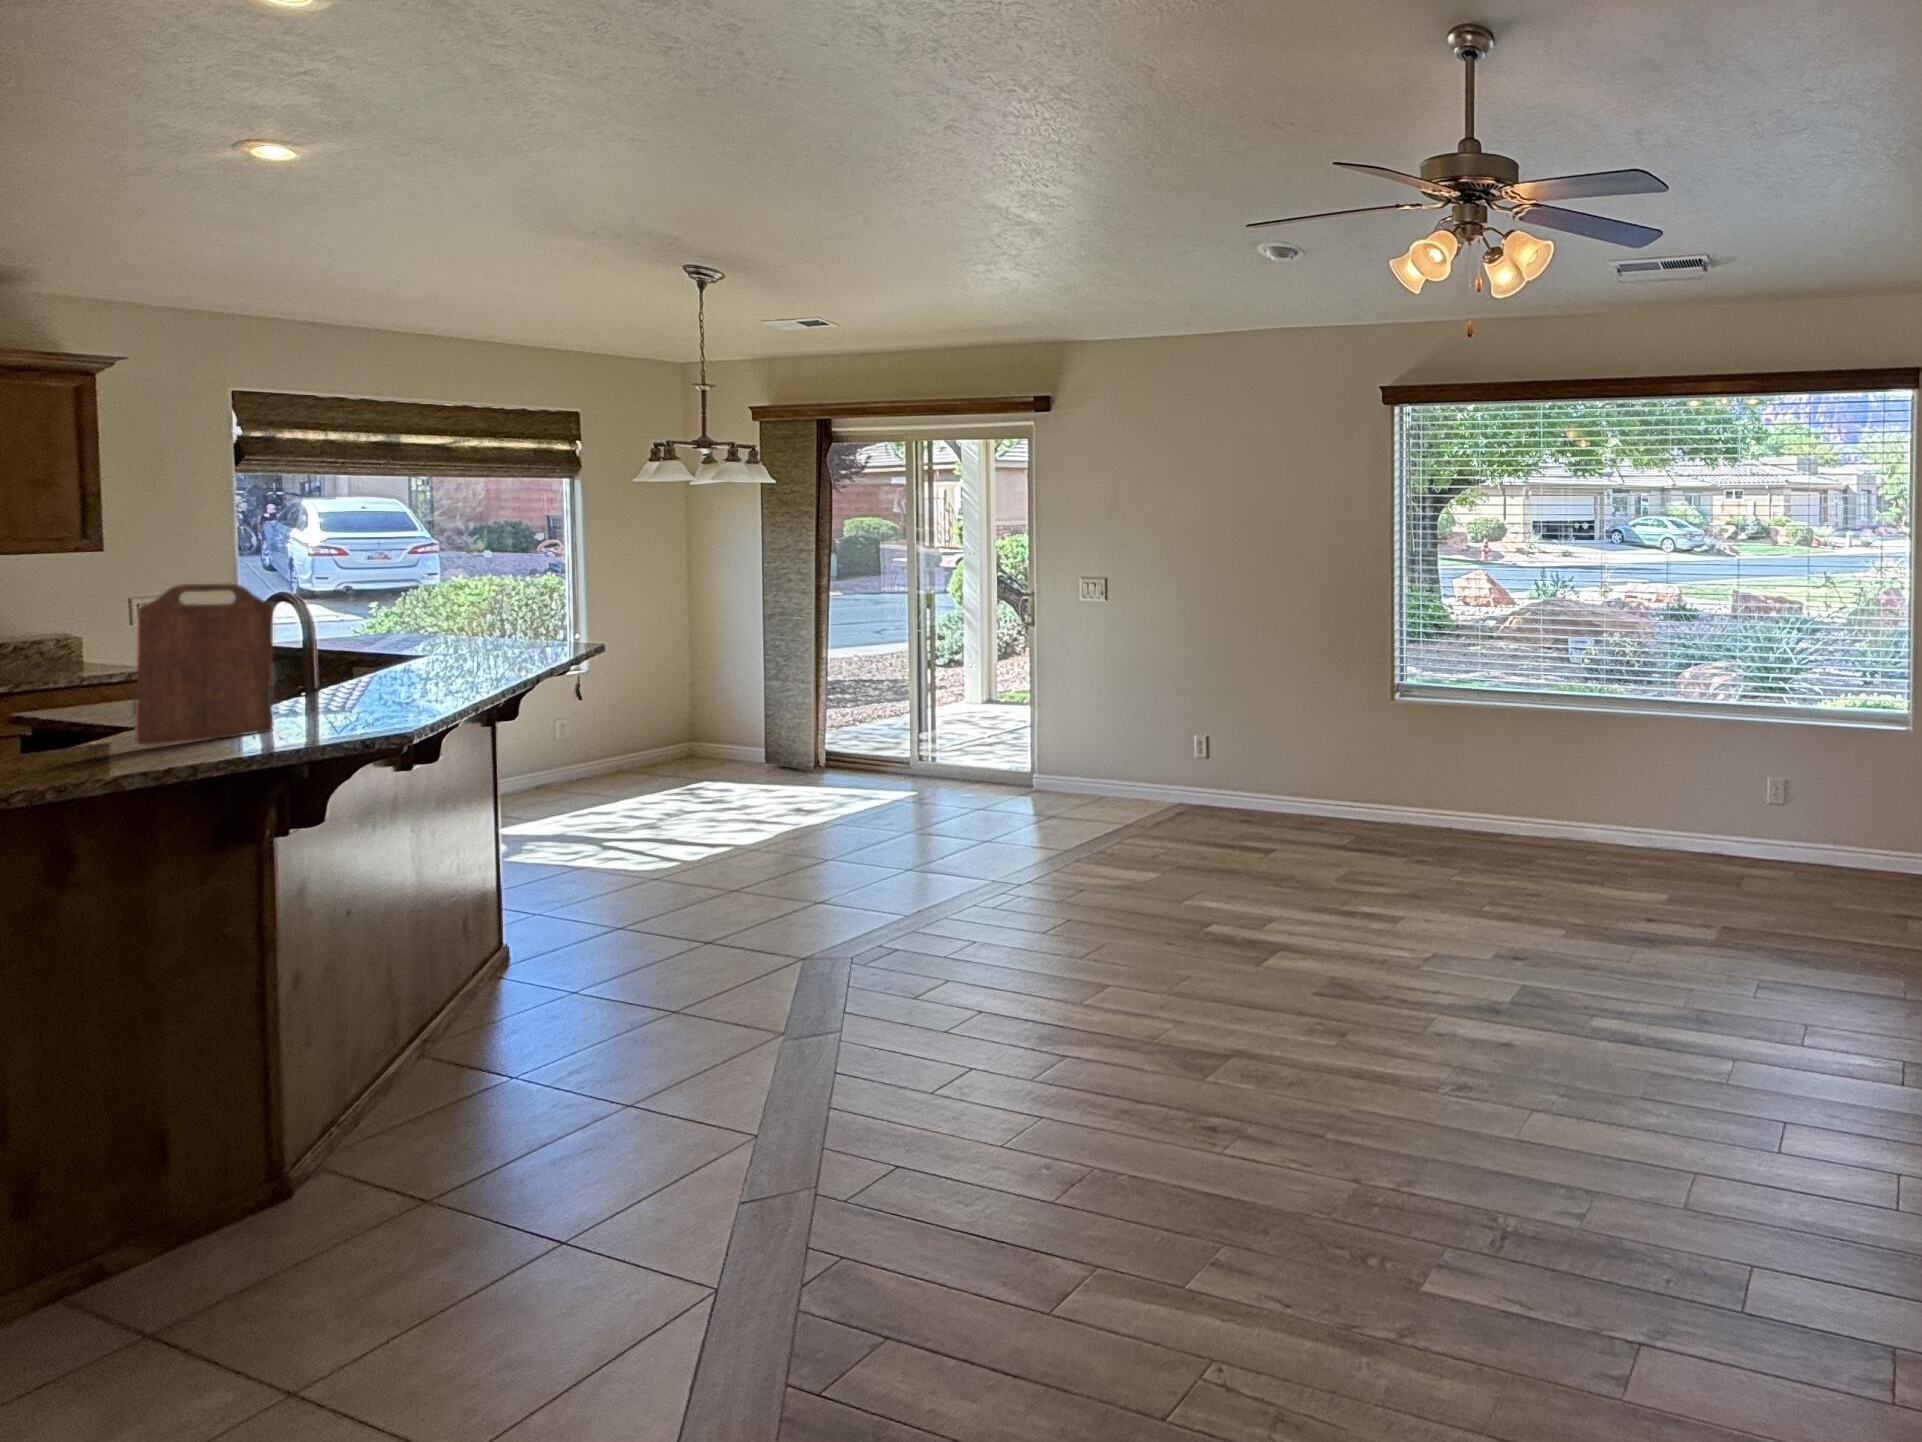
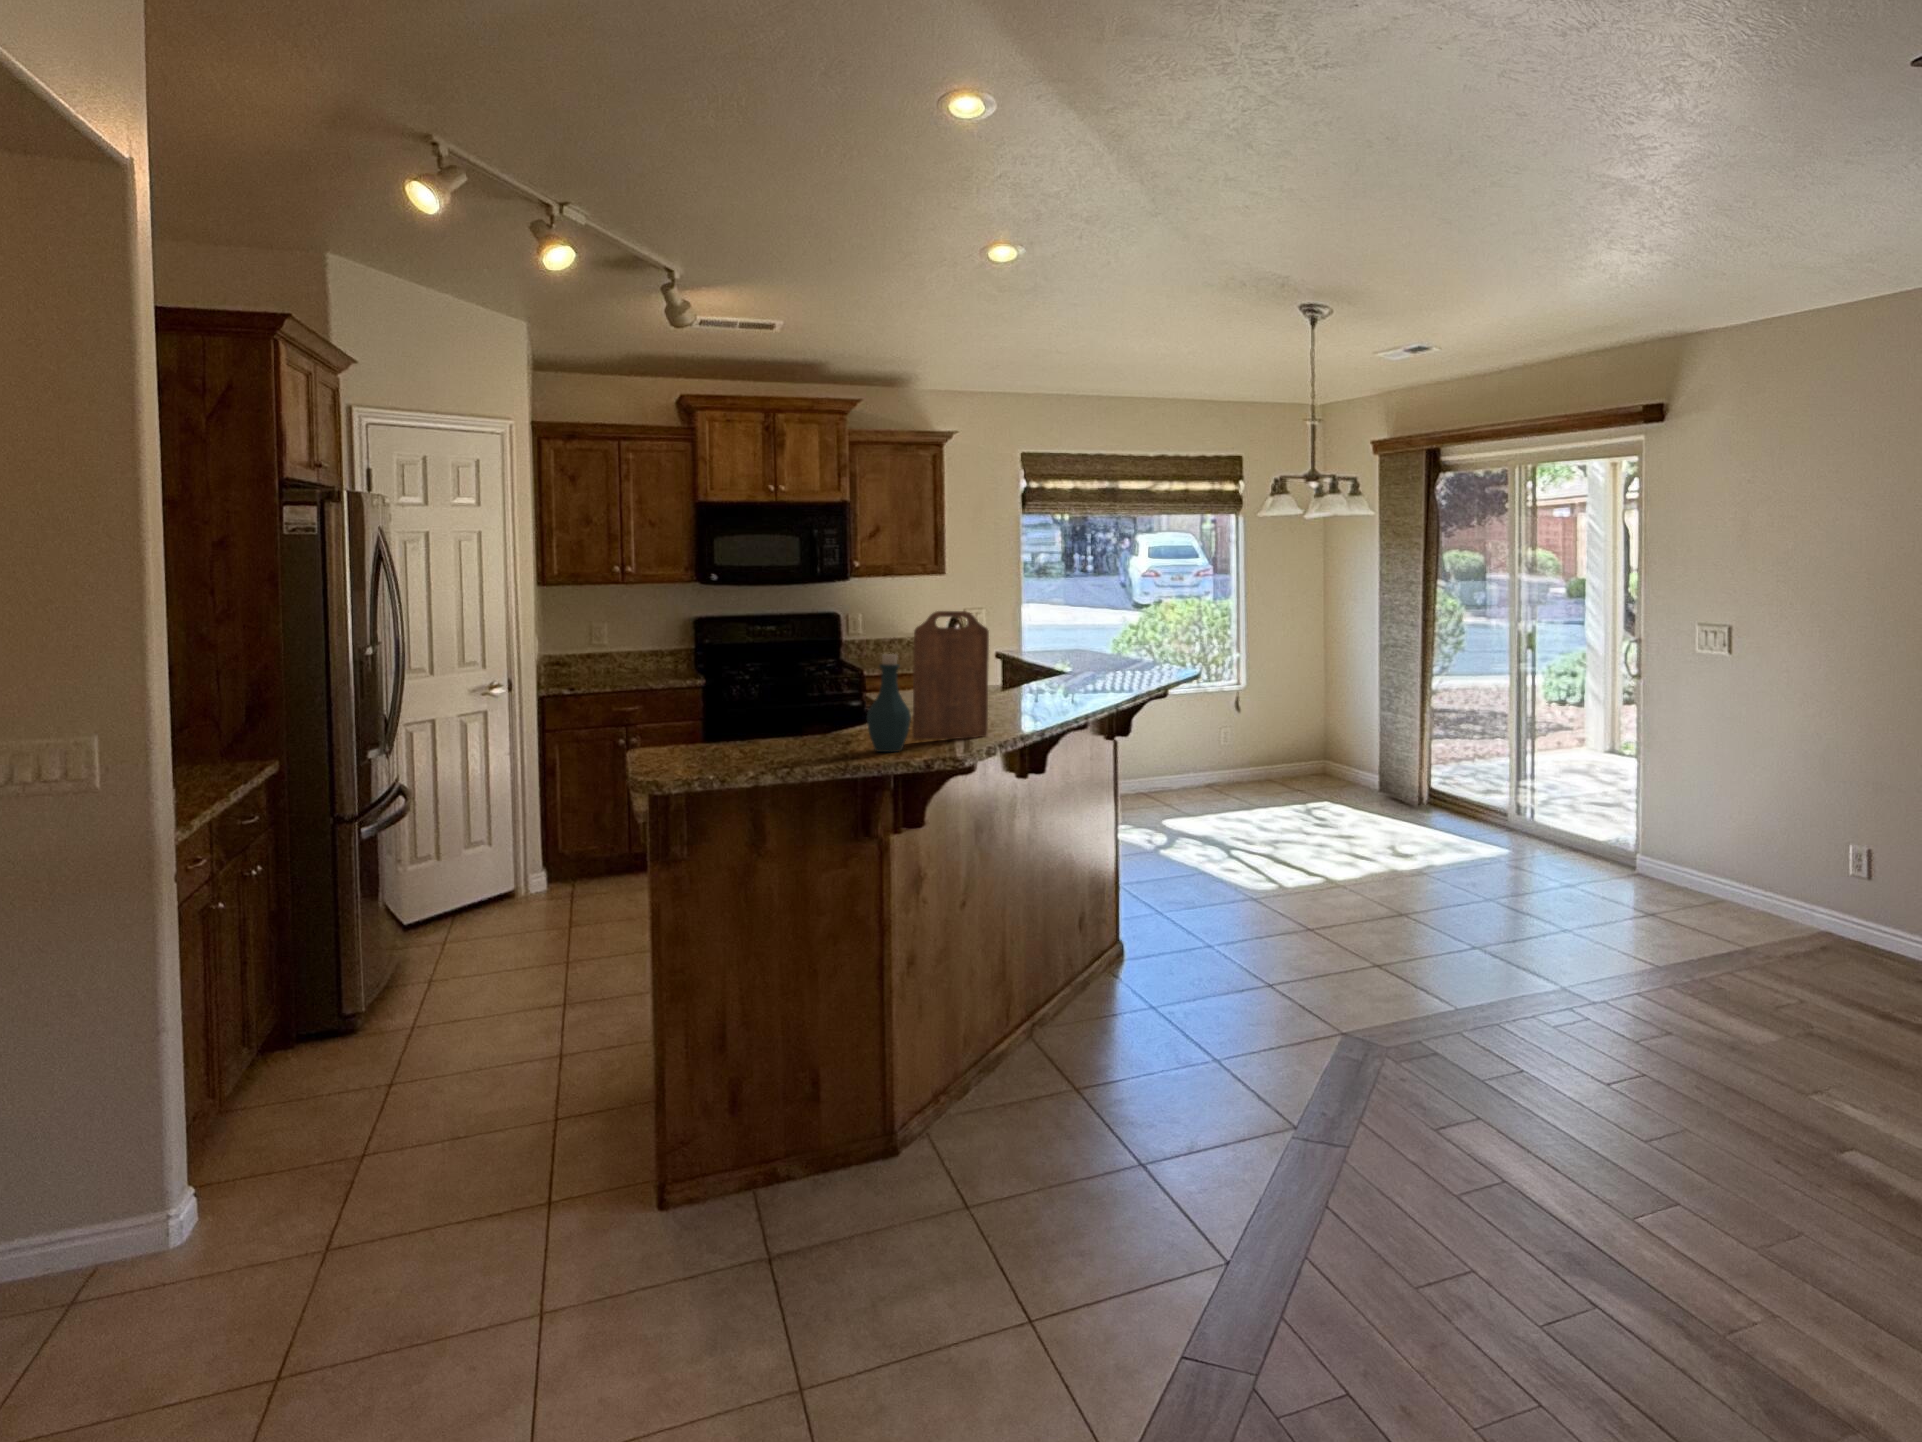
bottle: none [54,639,142,764] -> present [867,654,911,752]

